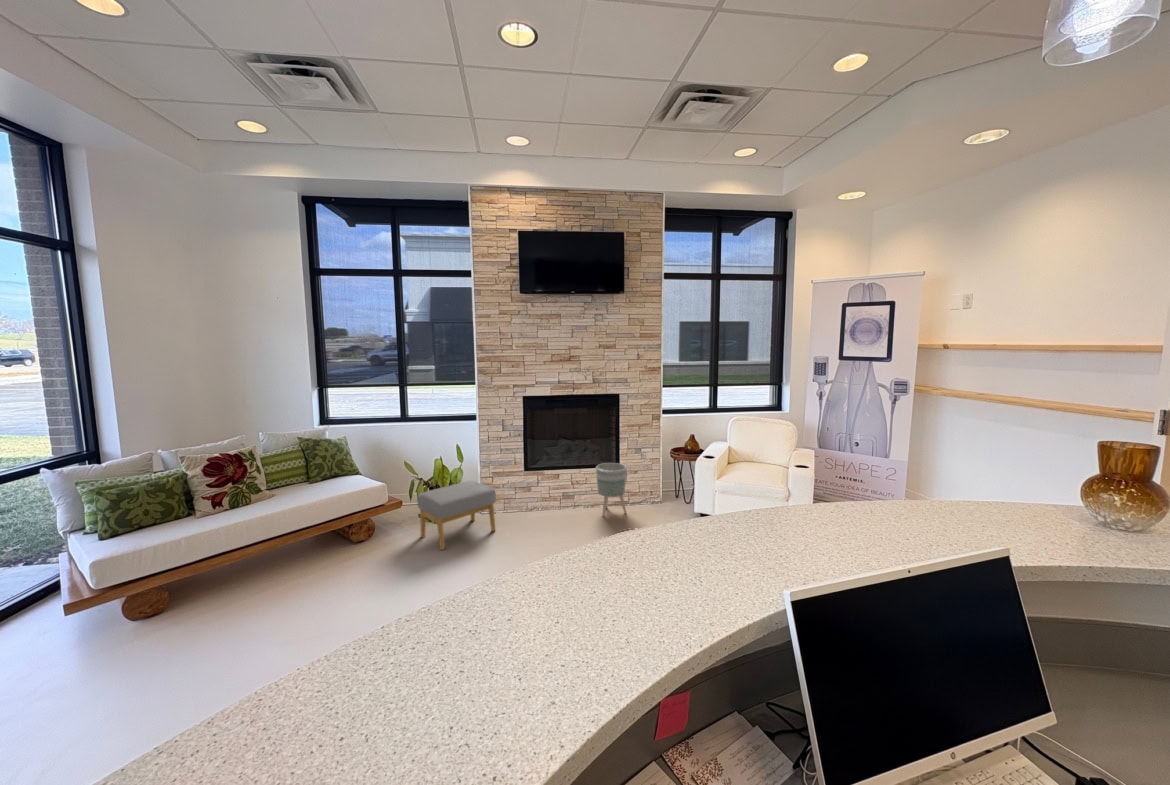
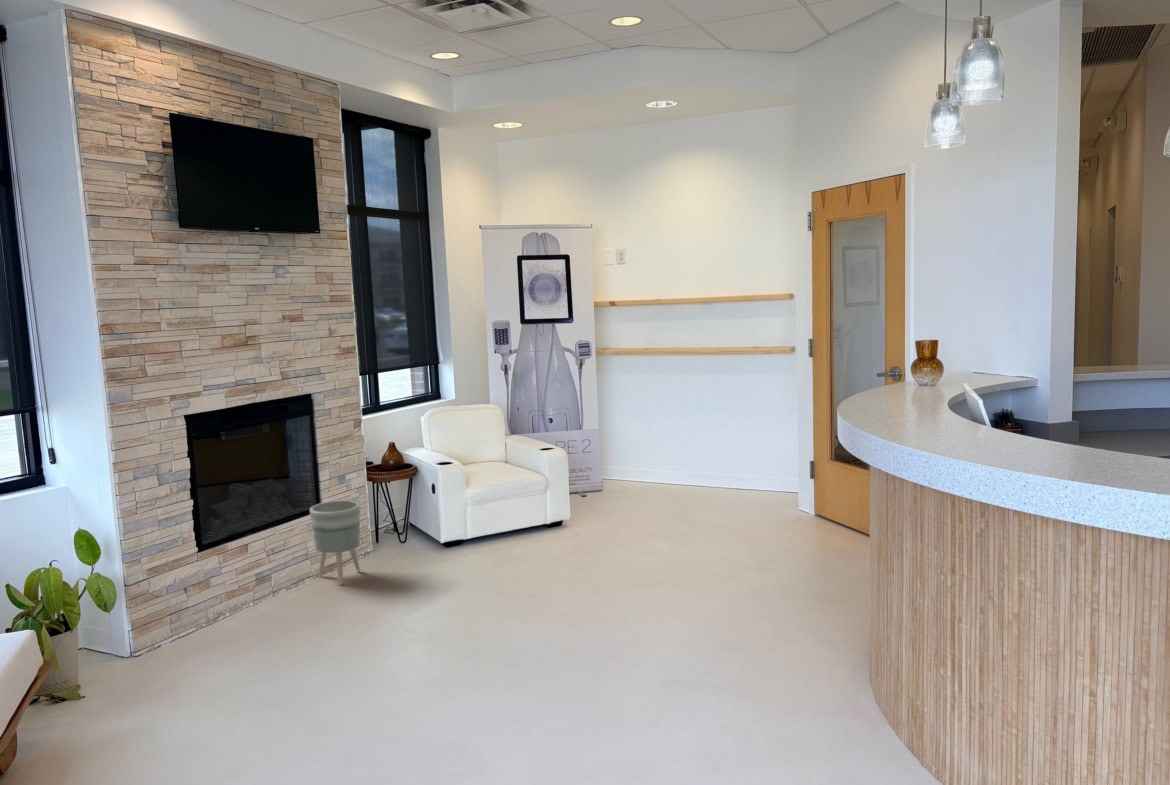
footstool: present [417,481,496,549] -> none [99,582,230,720]

